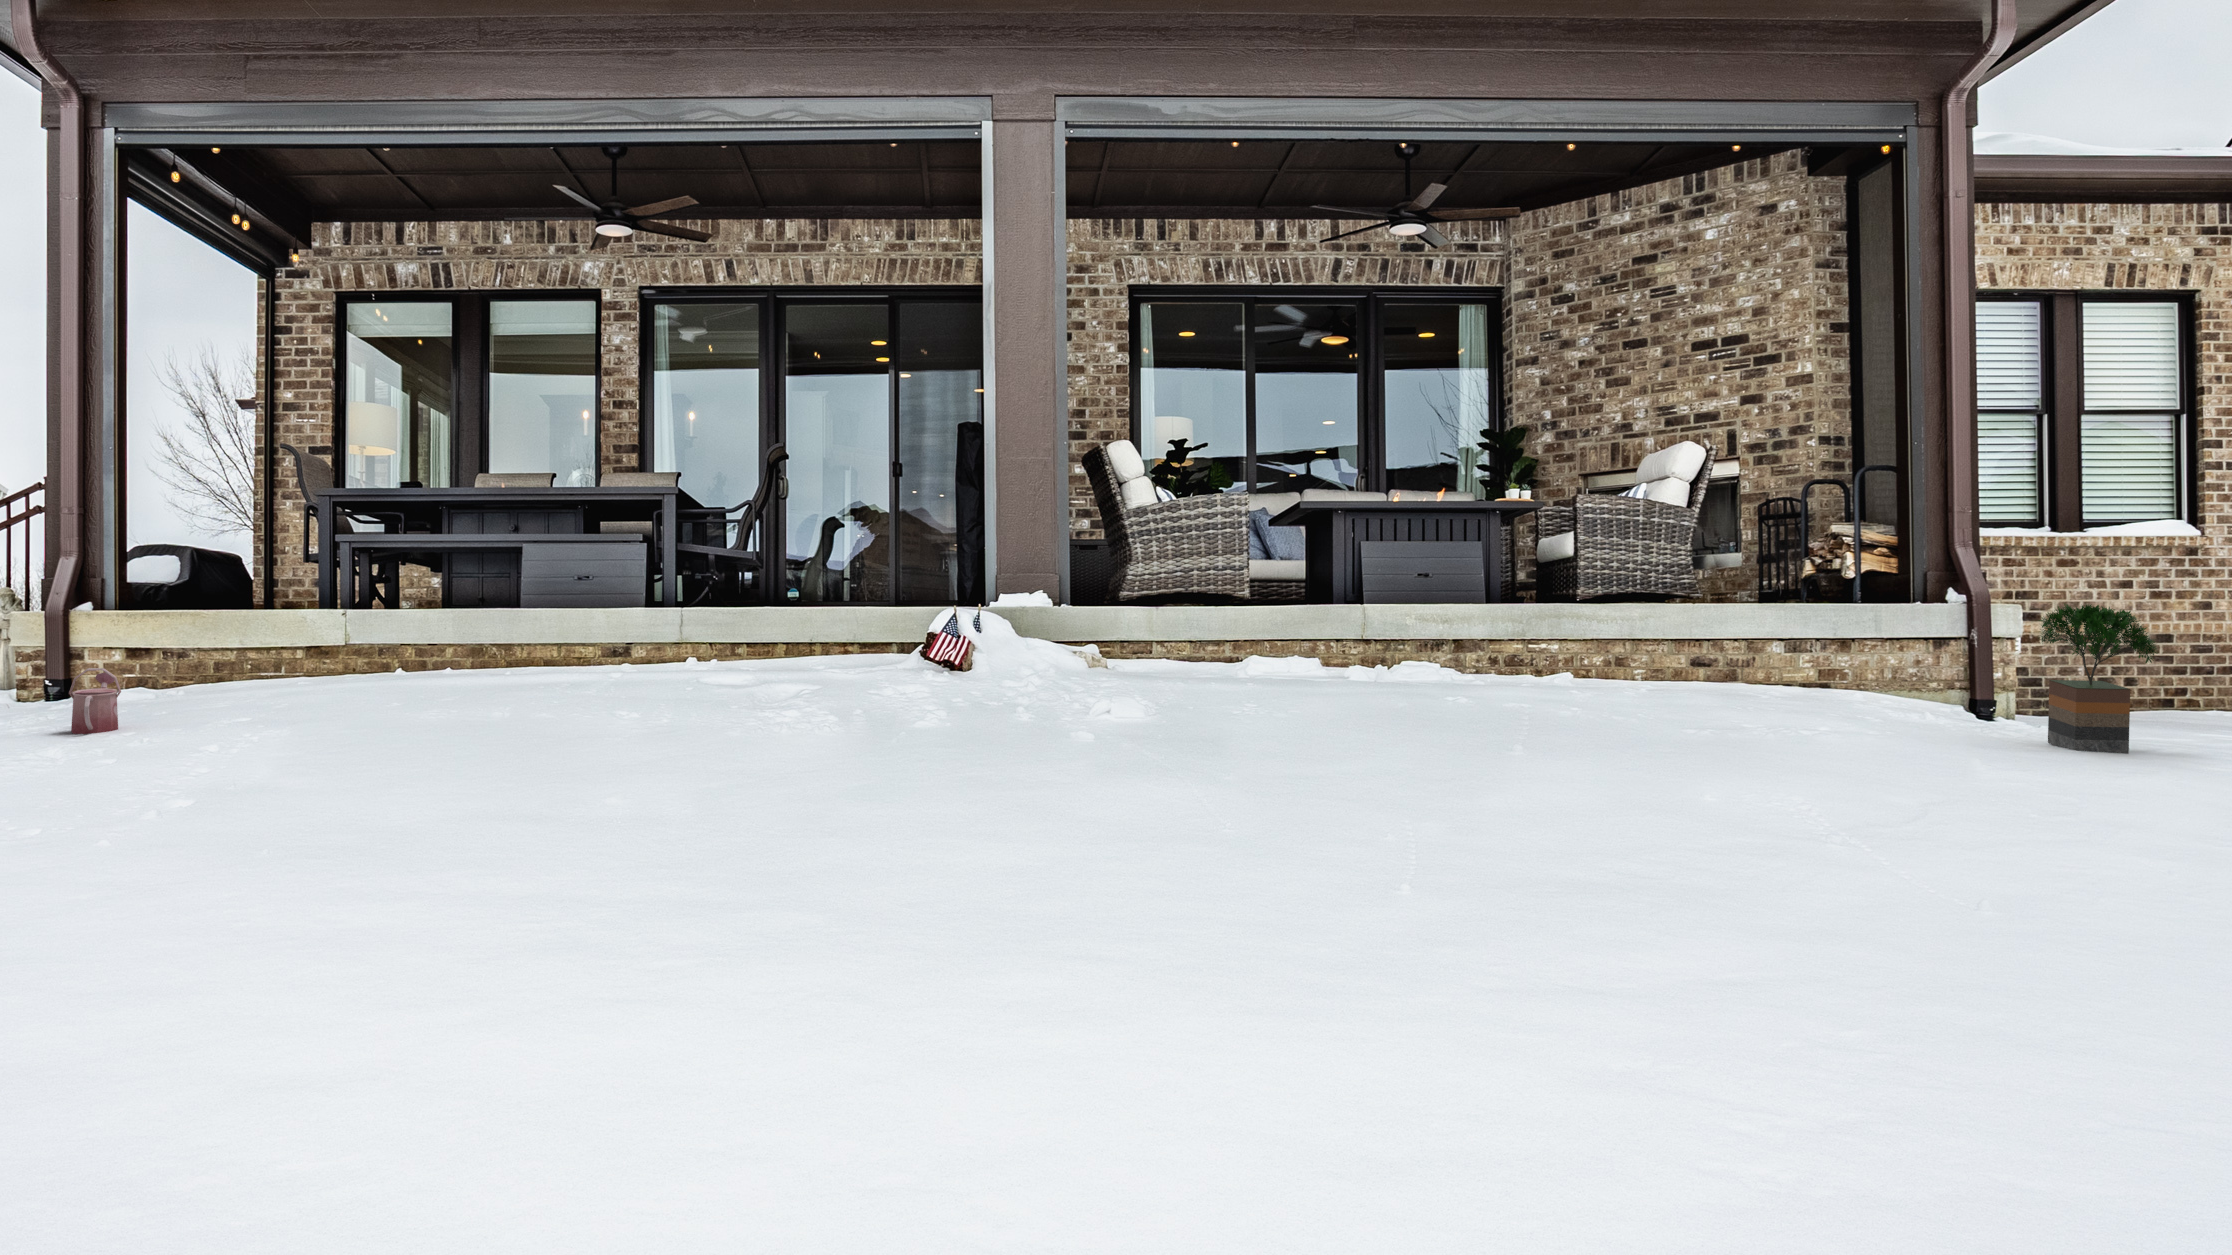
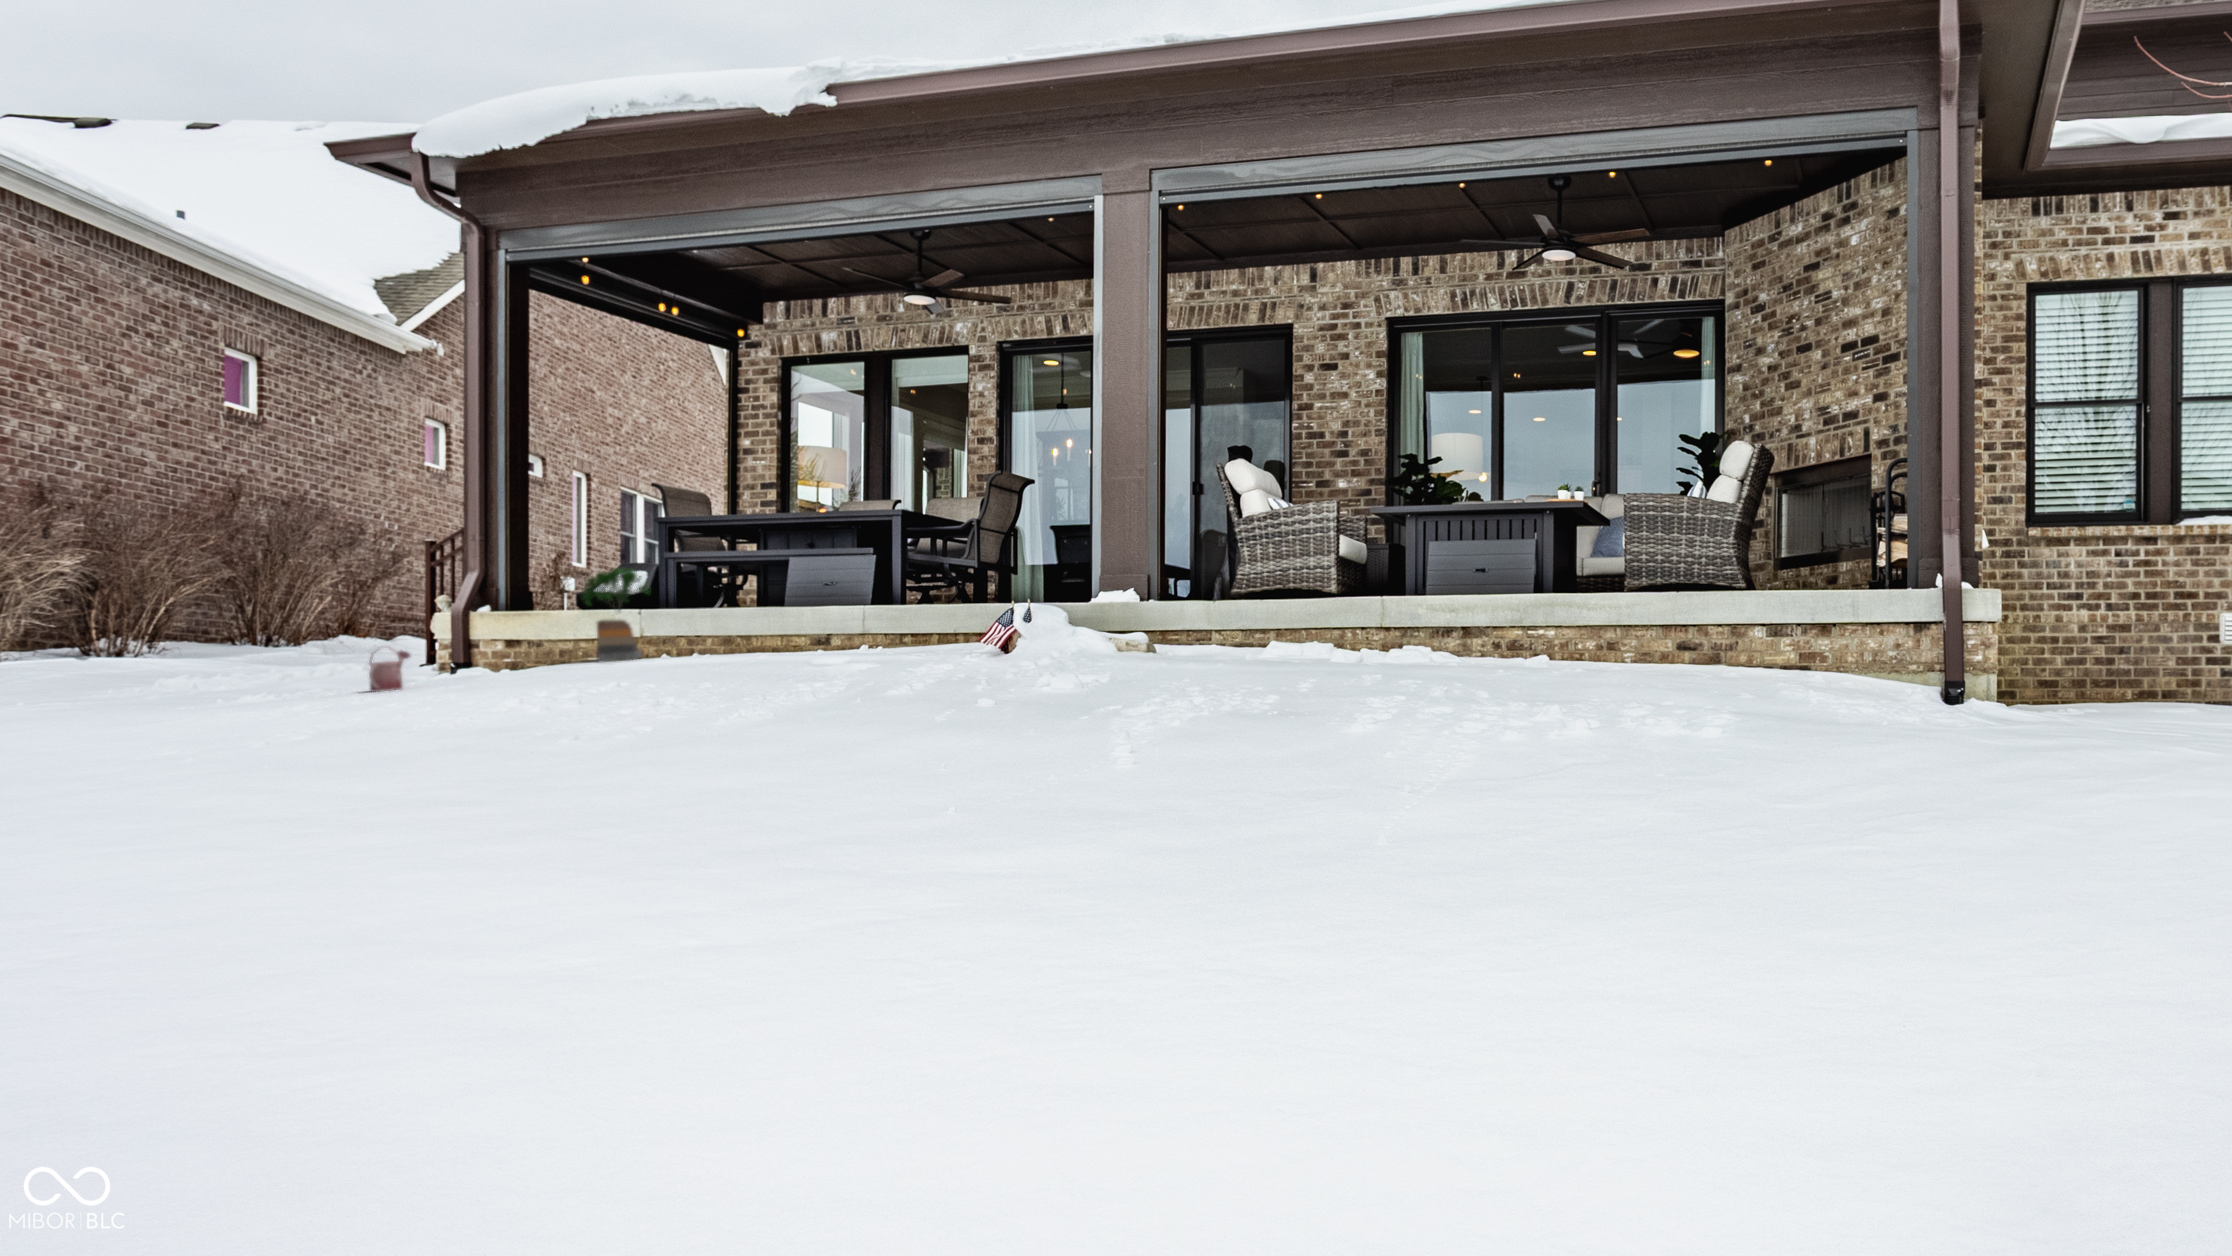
potted tree: present [2039,604,2157,754] -> present [582,568,649,663]

